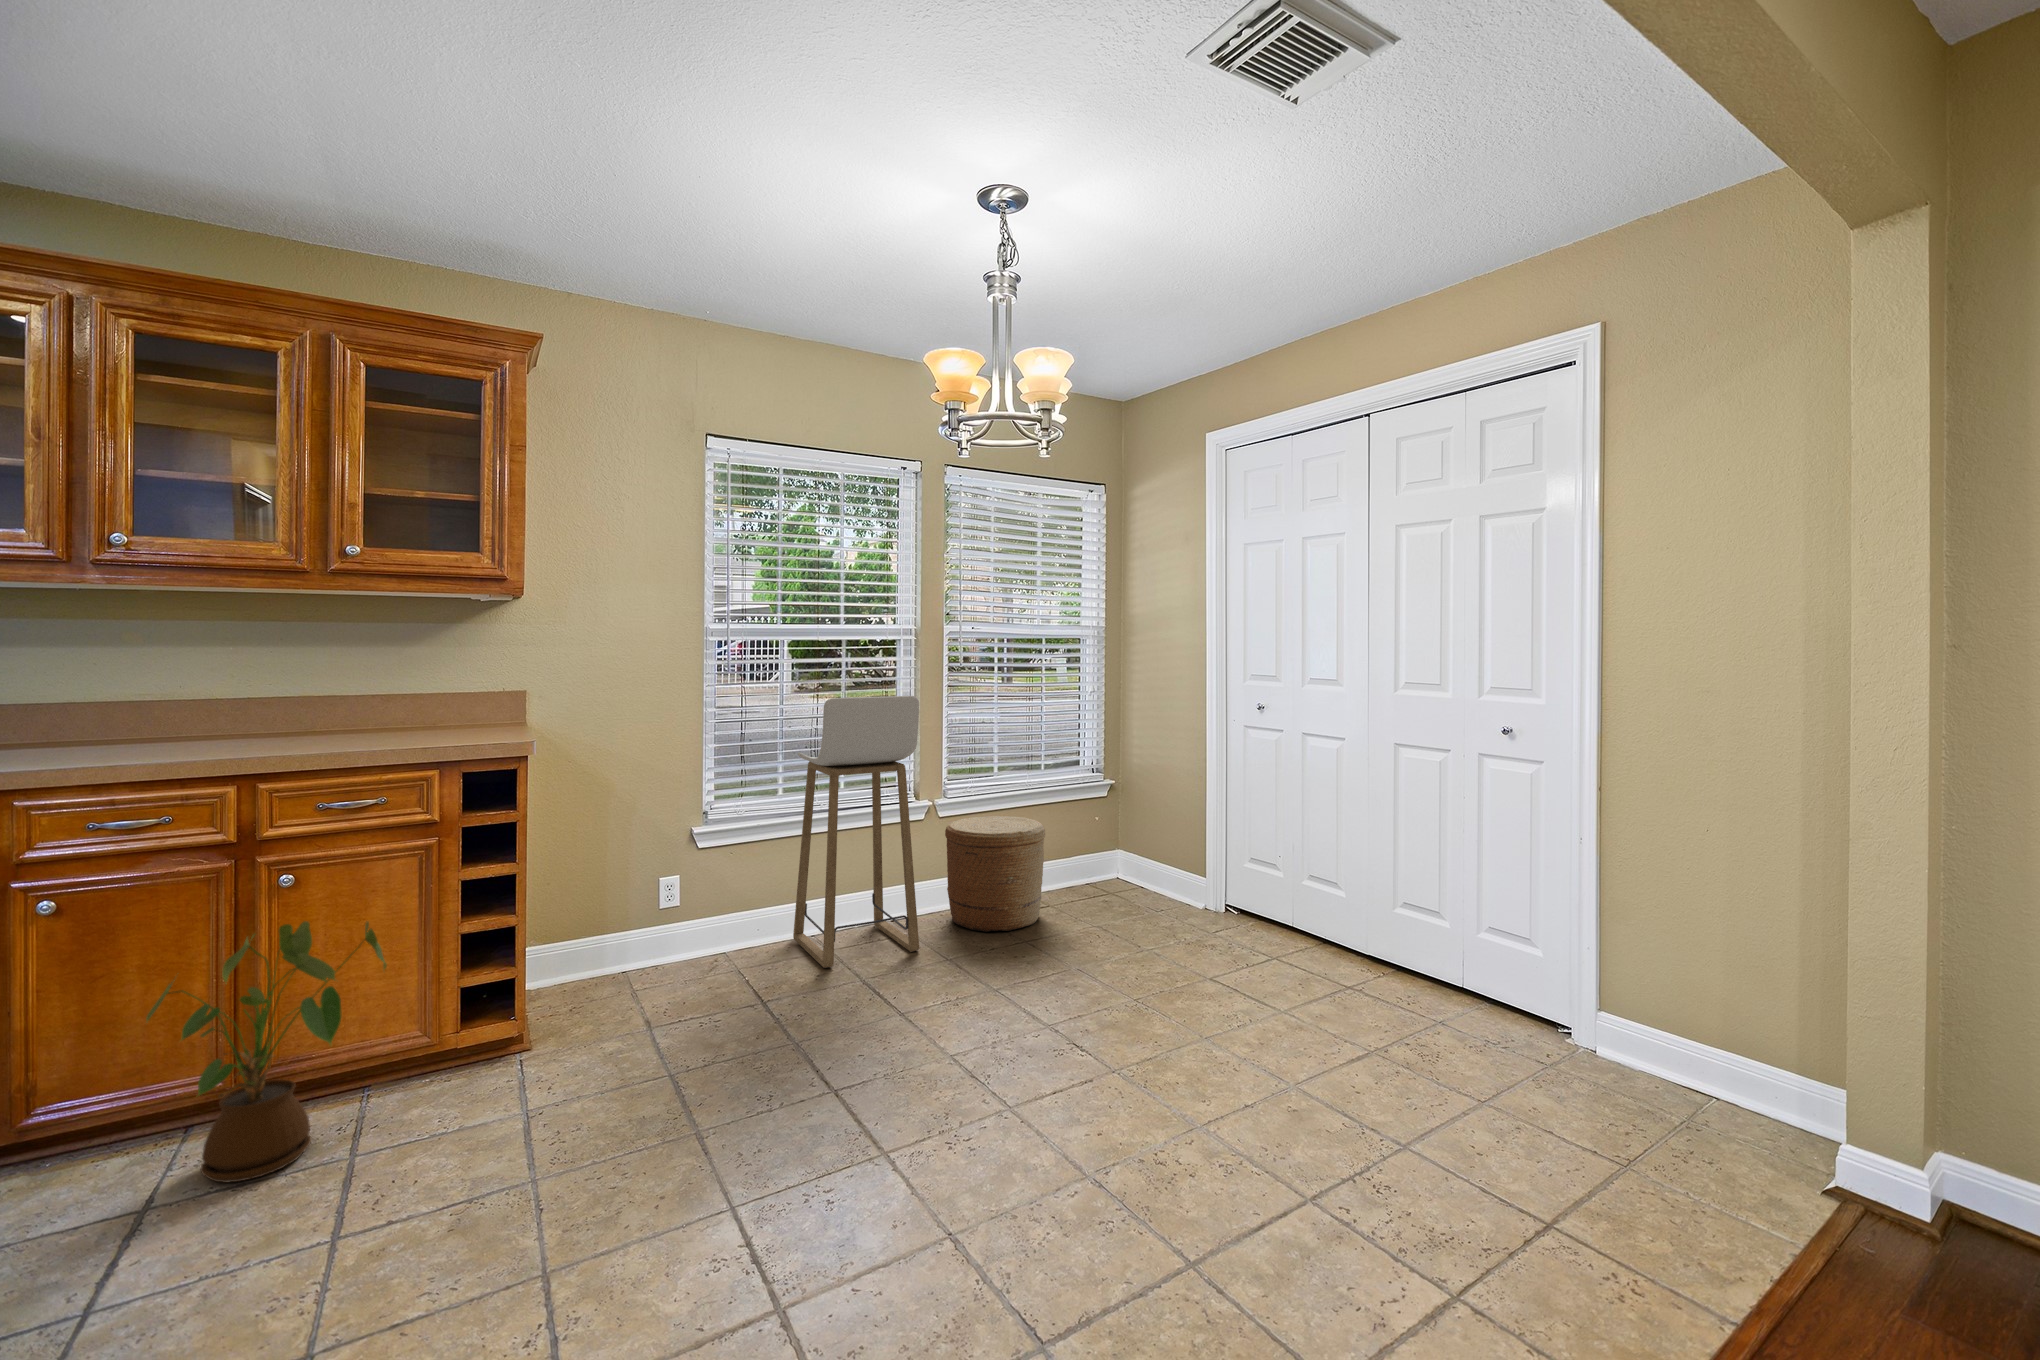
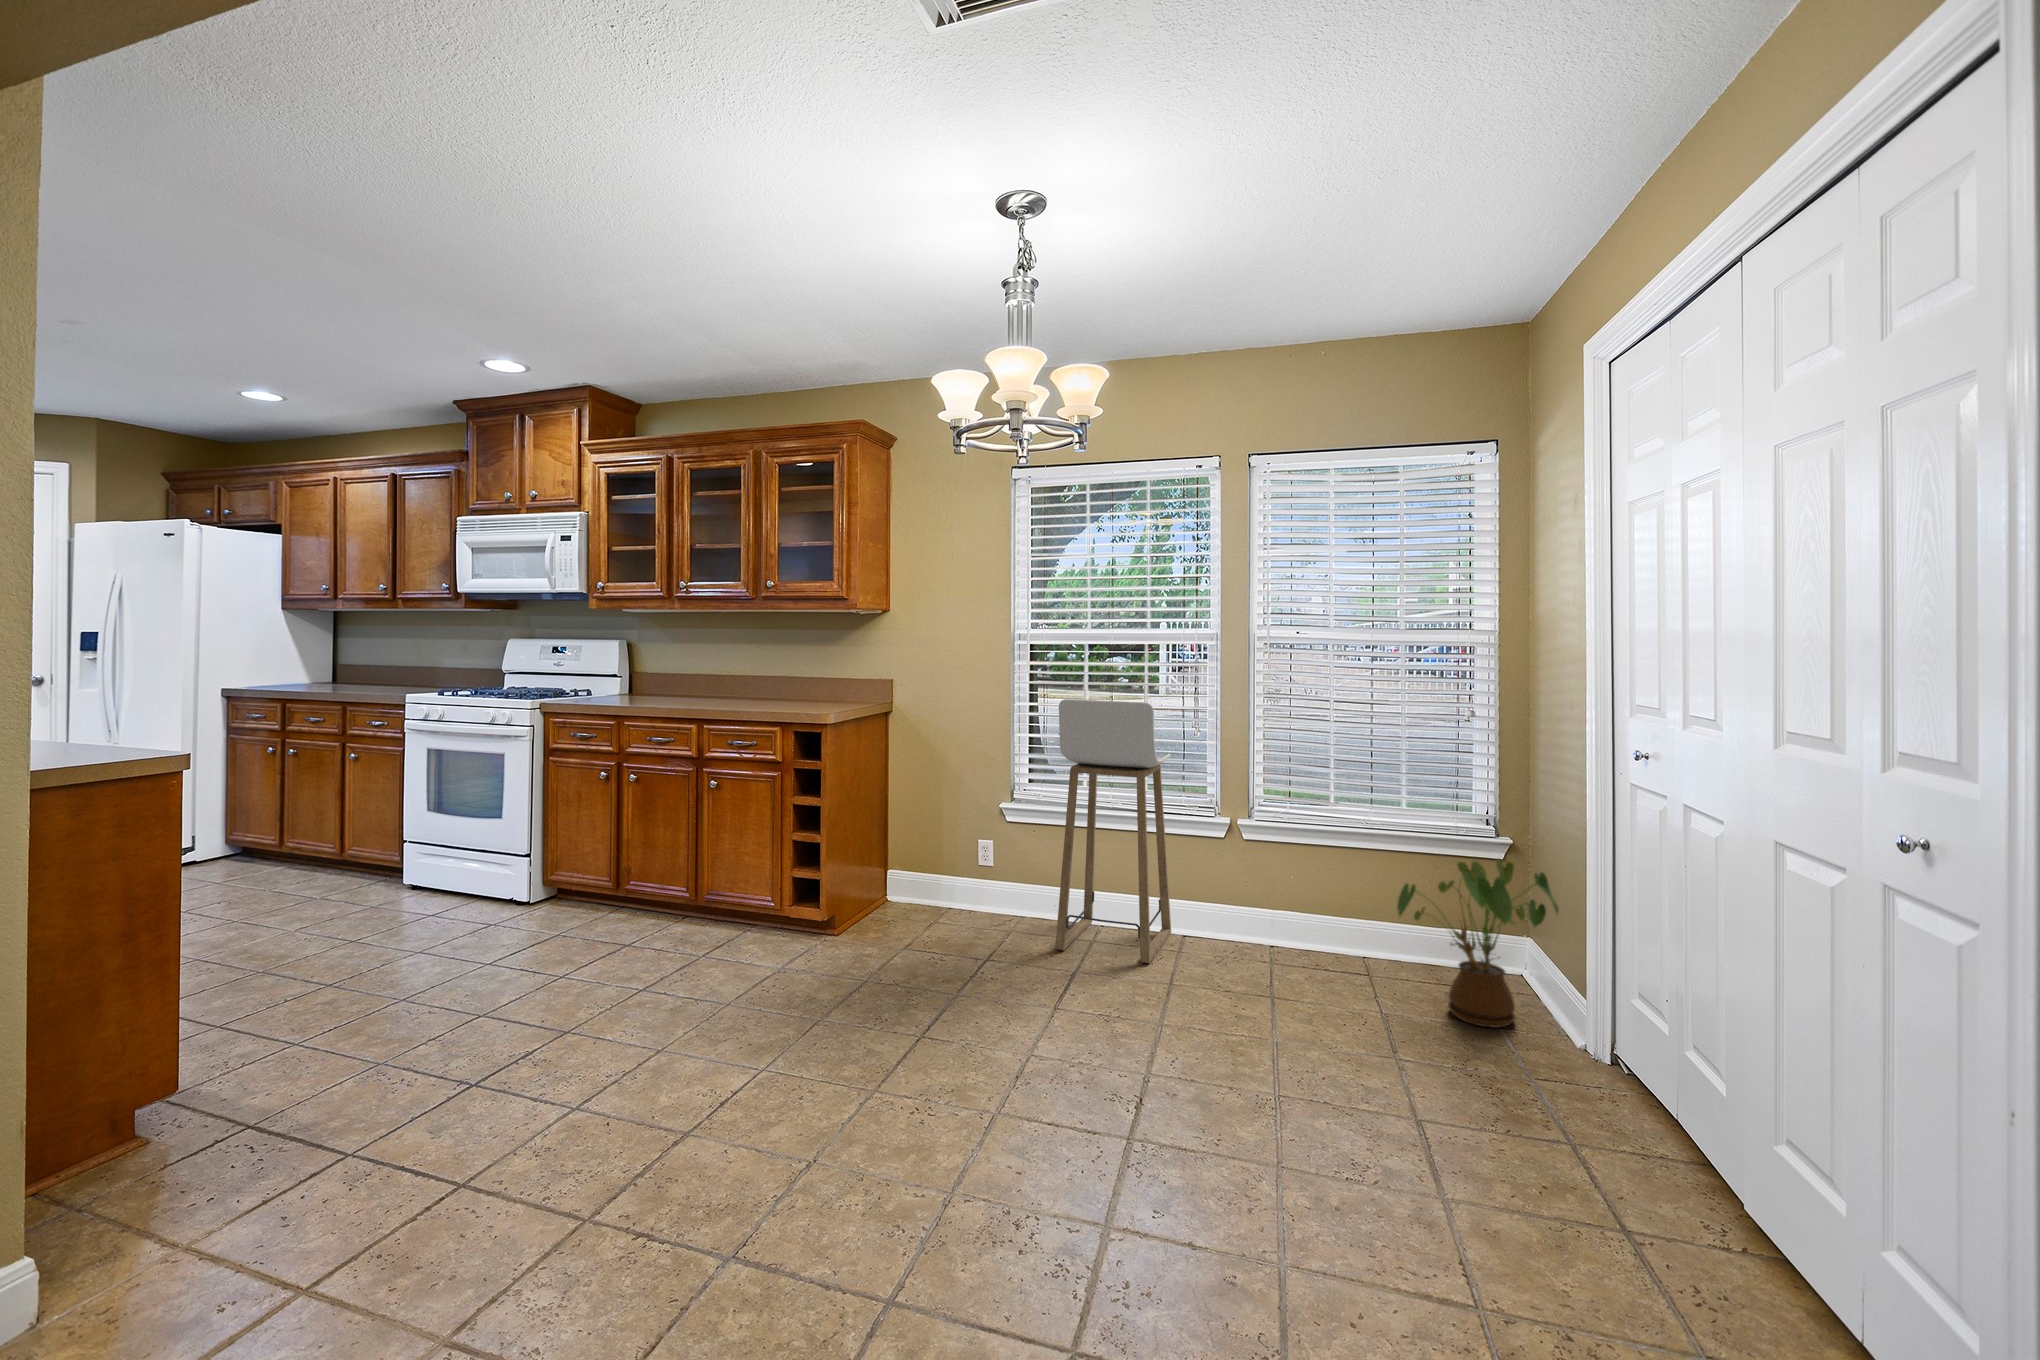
woven basket: present [945,816,1045,932] -> none [1218,845,1336,982]
house plant: present [146,921,387,1183] -> present [1397,859,1559,1028]

